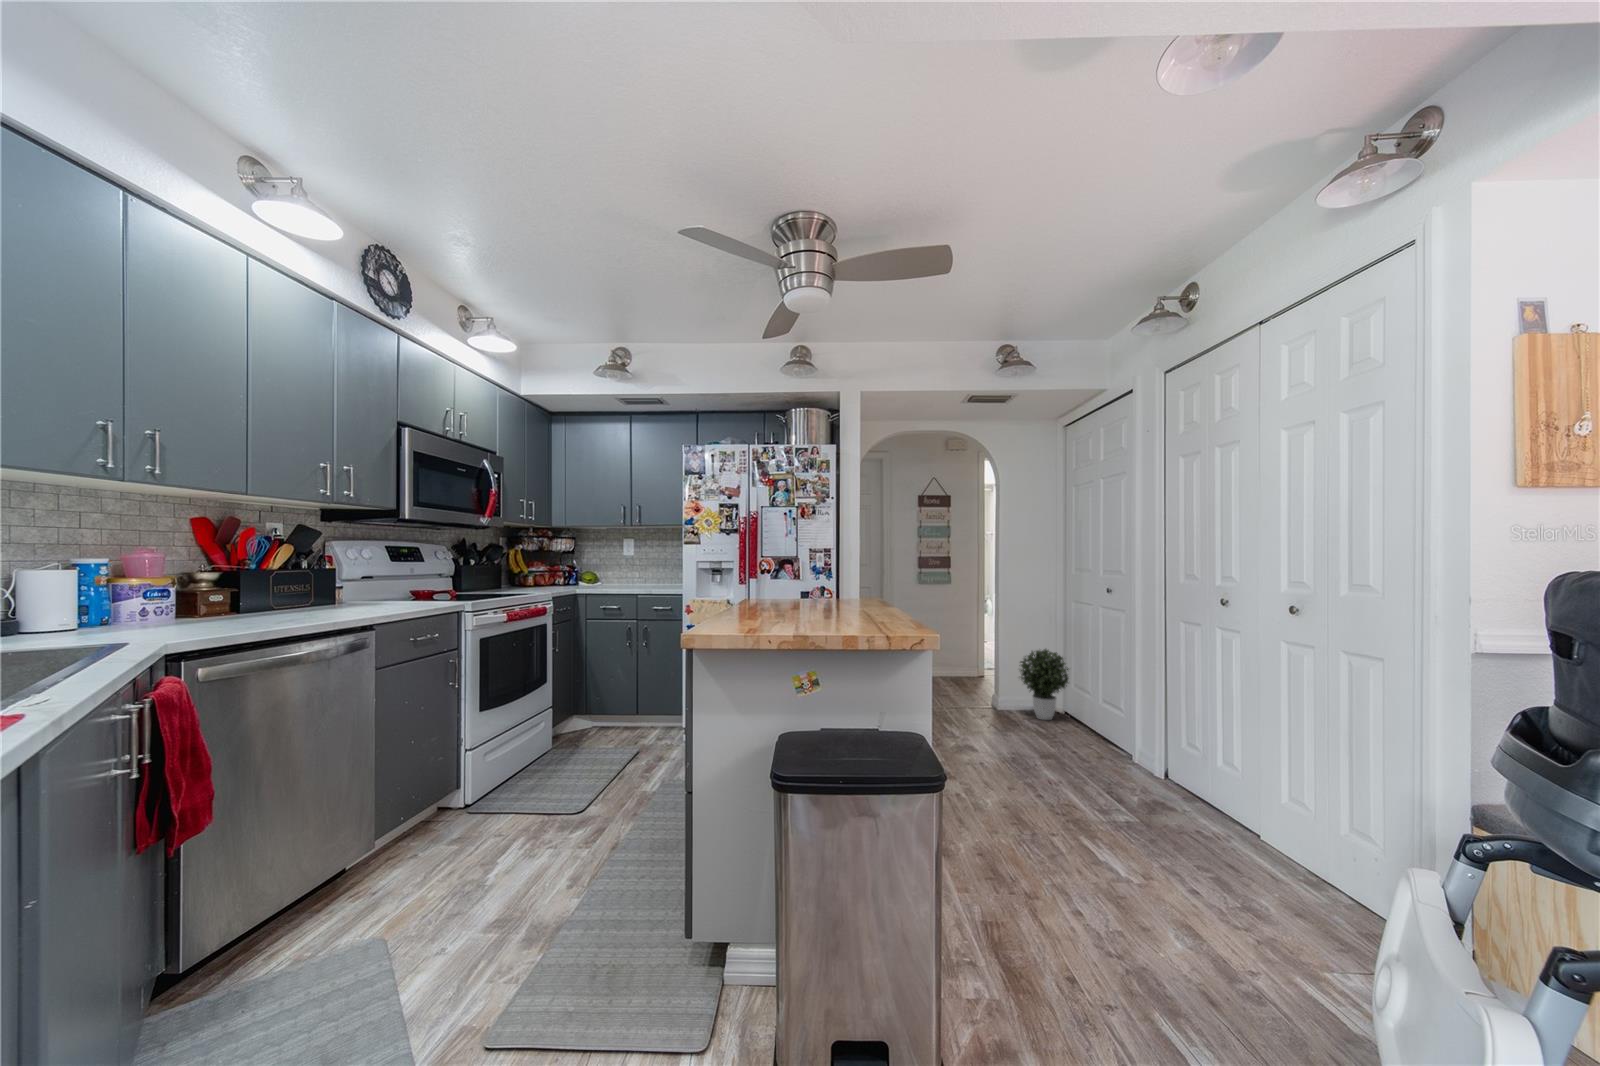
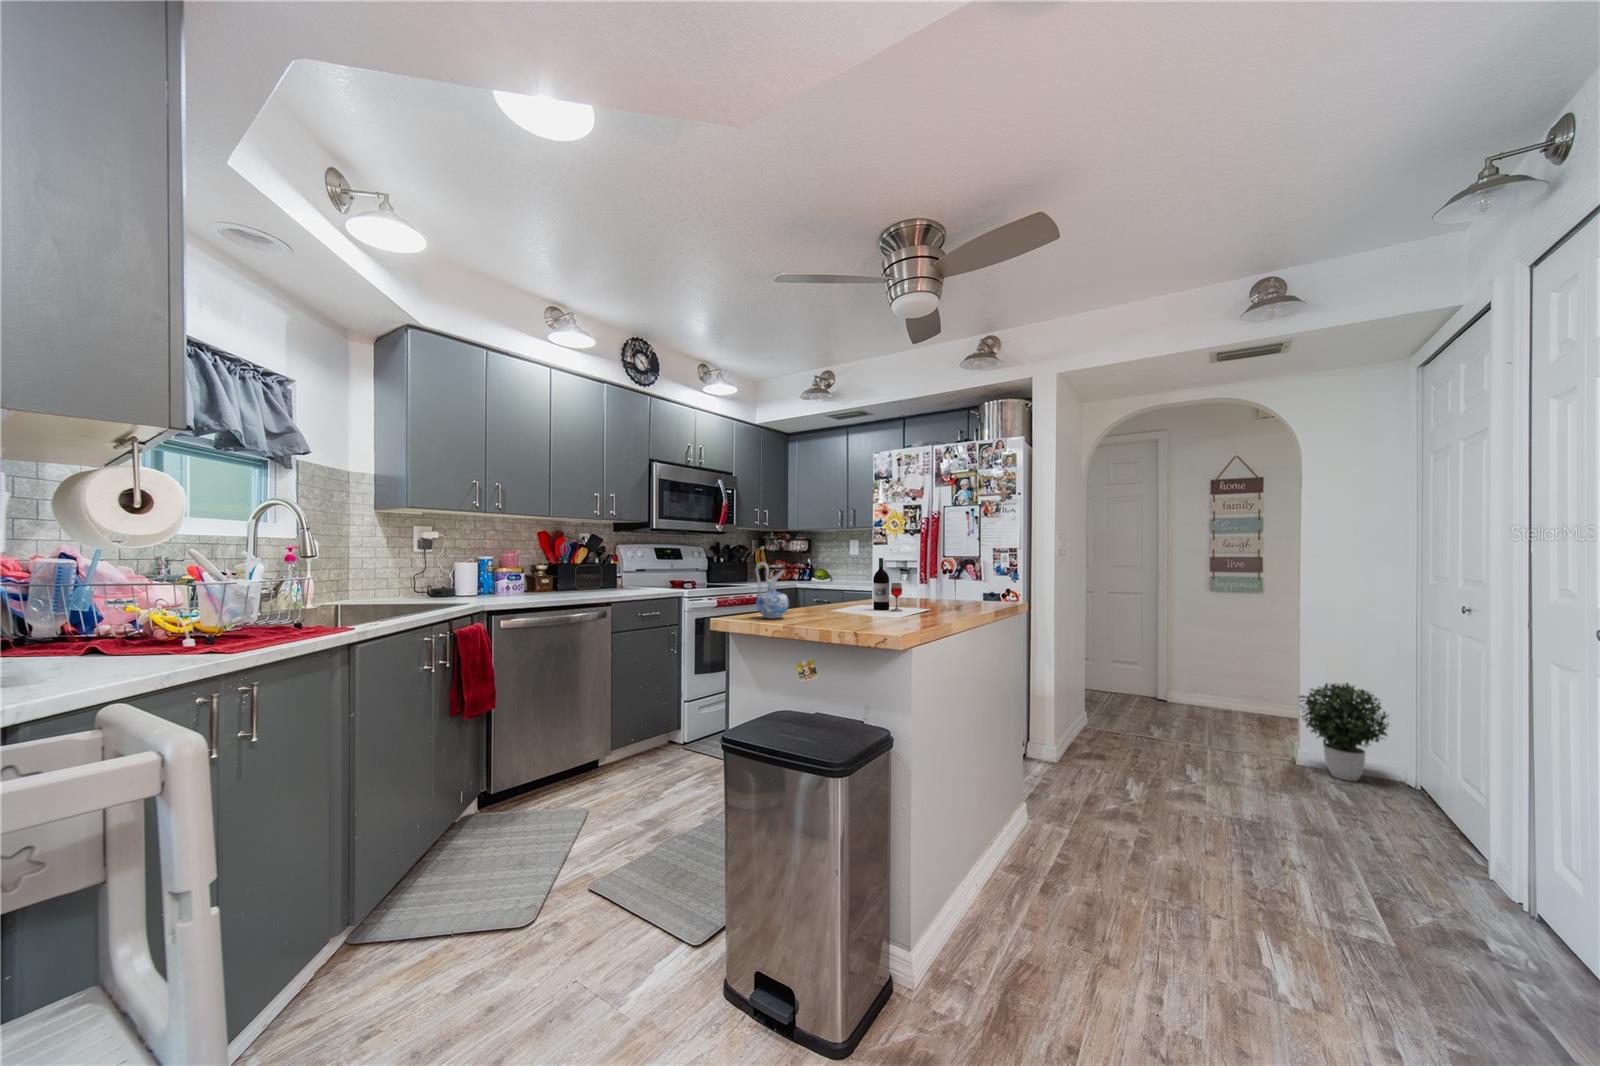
wine bottle: none [776,559,868,621] -> present [832,558,930,618]
ceramic pitcher: none [741,566,779,631] -> present [756,563,789,618]

